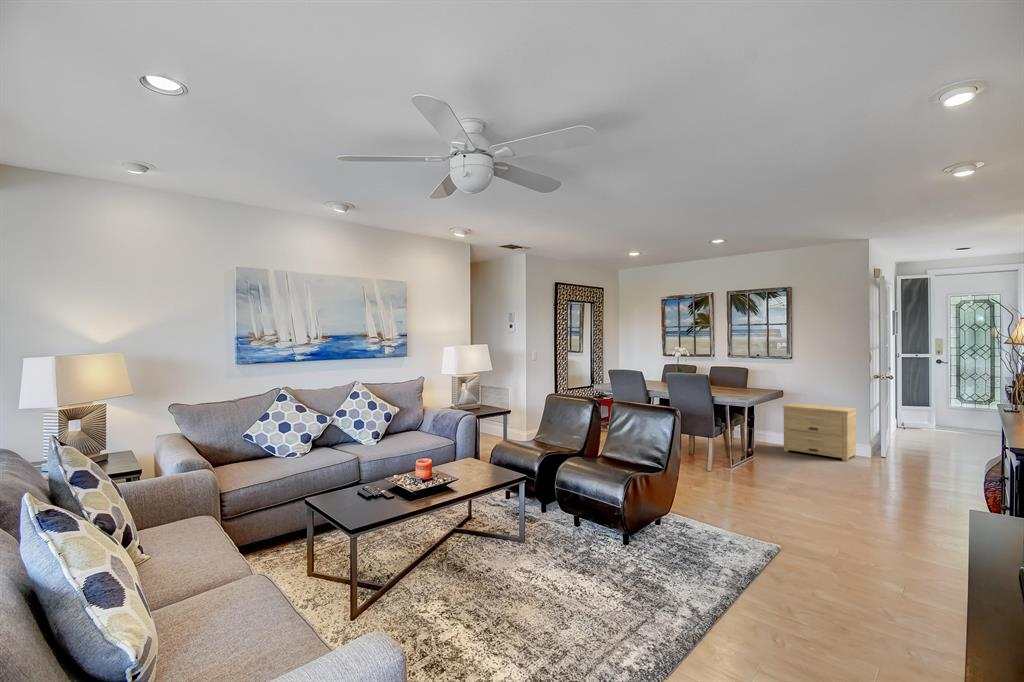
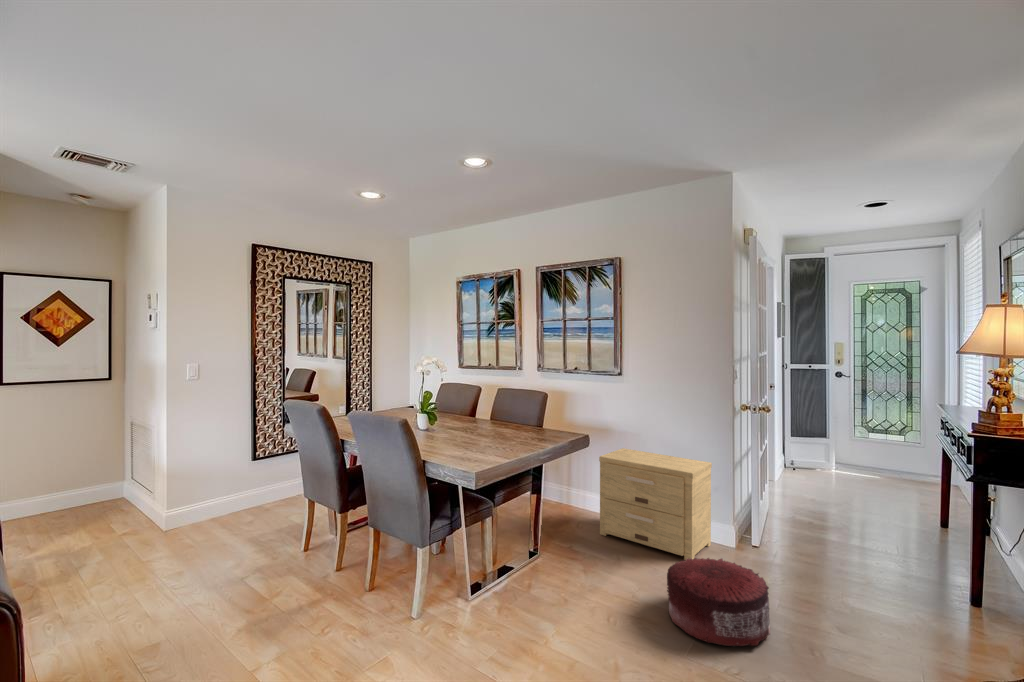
pouf: none [842,450,901,482] -> present [667,558,770,646]

